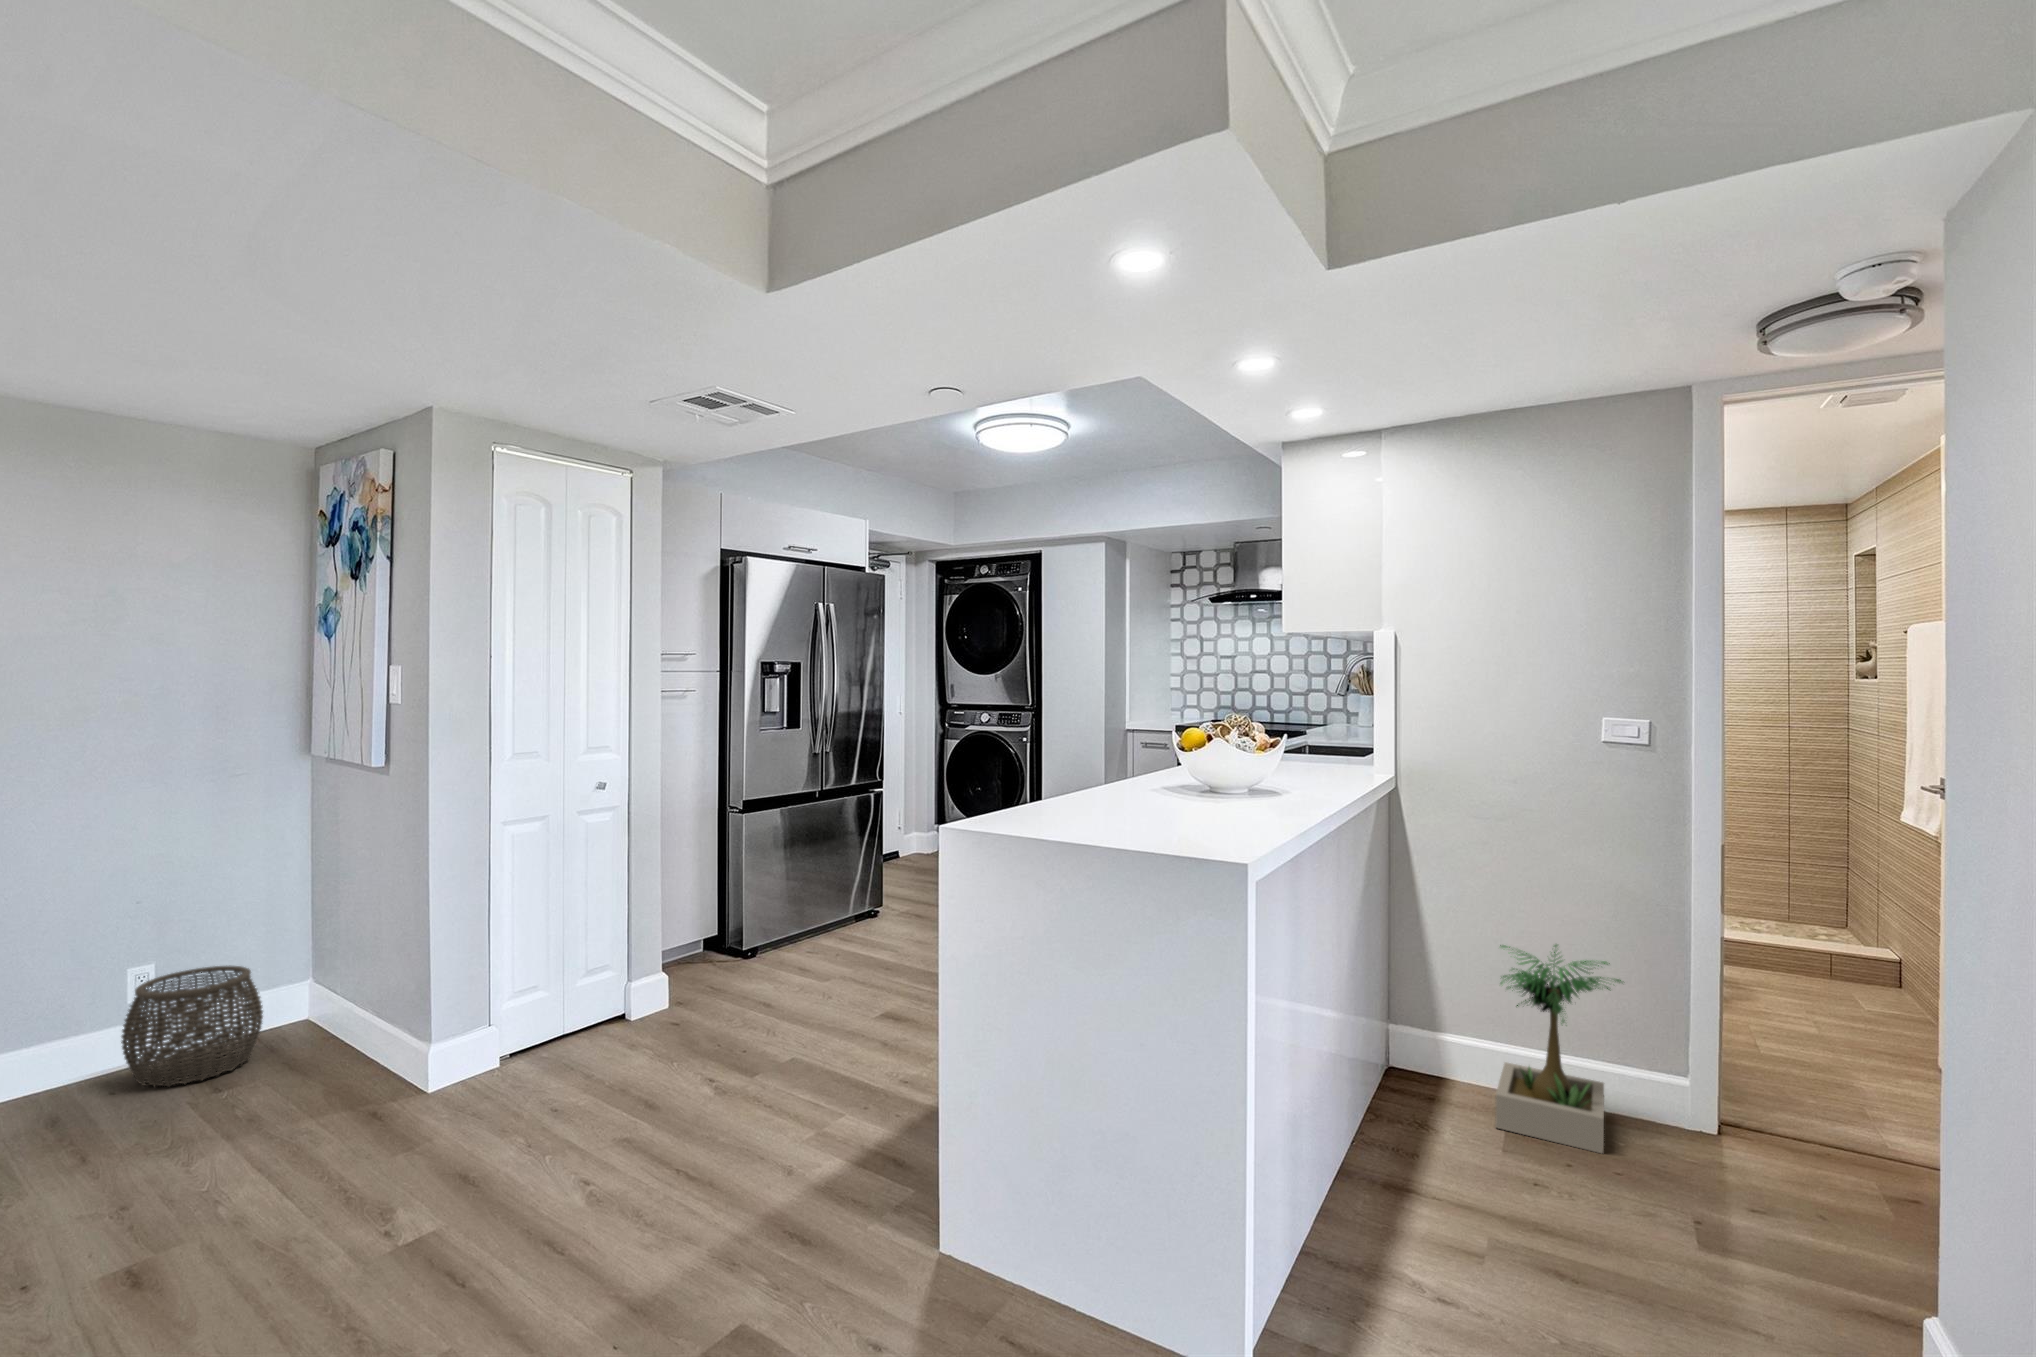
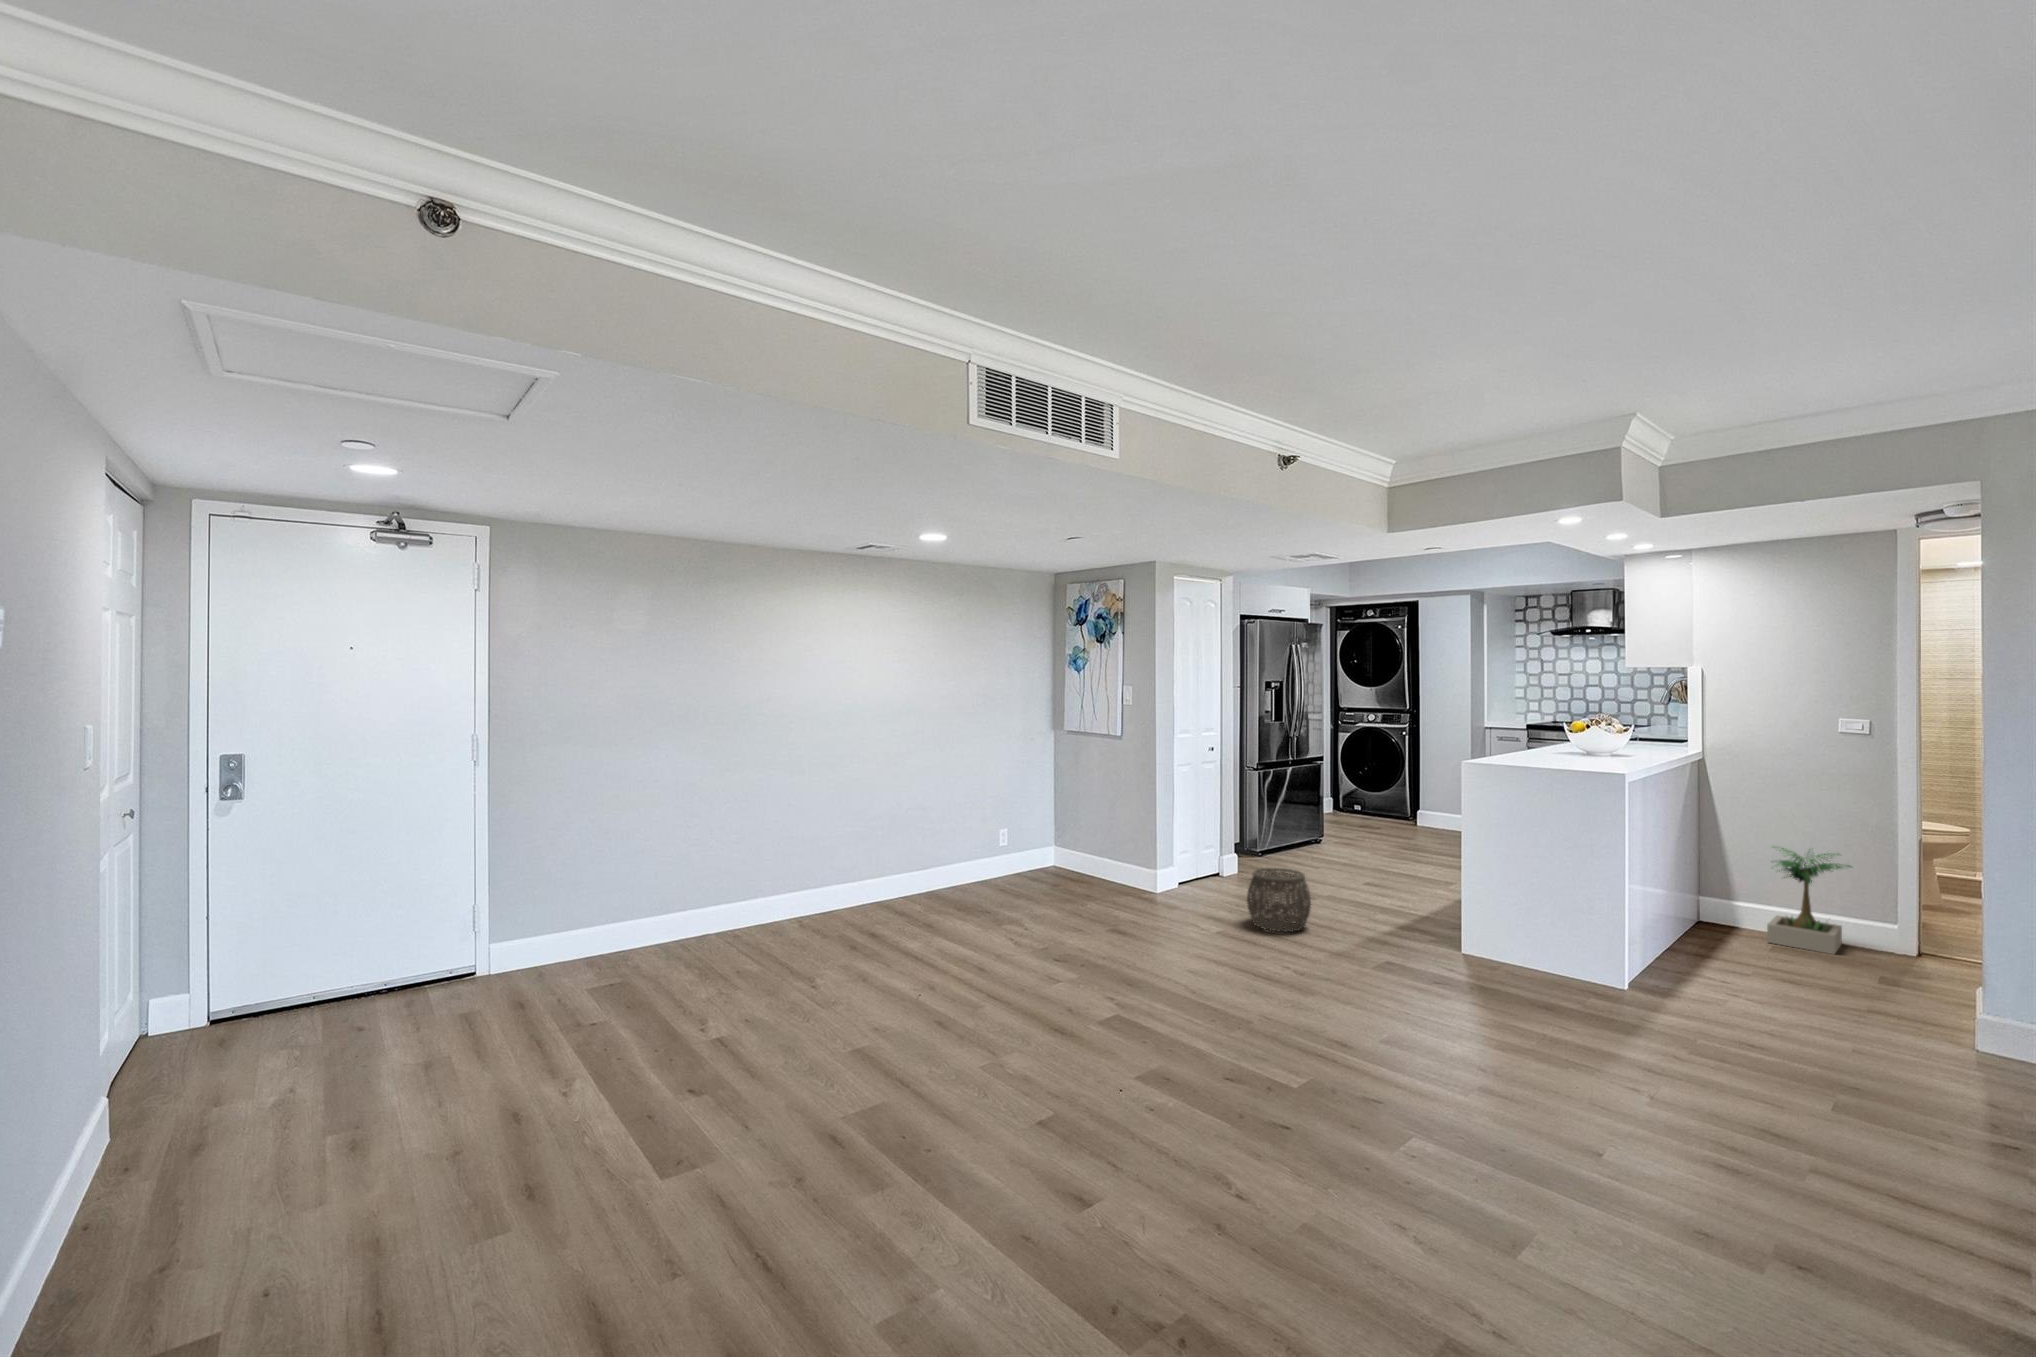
woven basket: present [121,966,263,1087] -> present [1247,868,1311,932]

